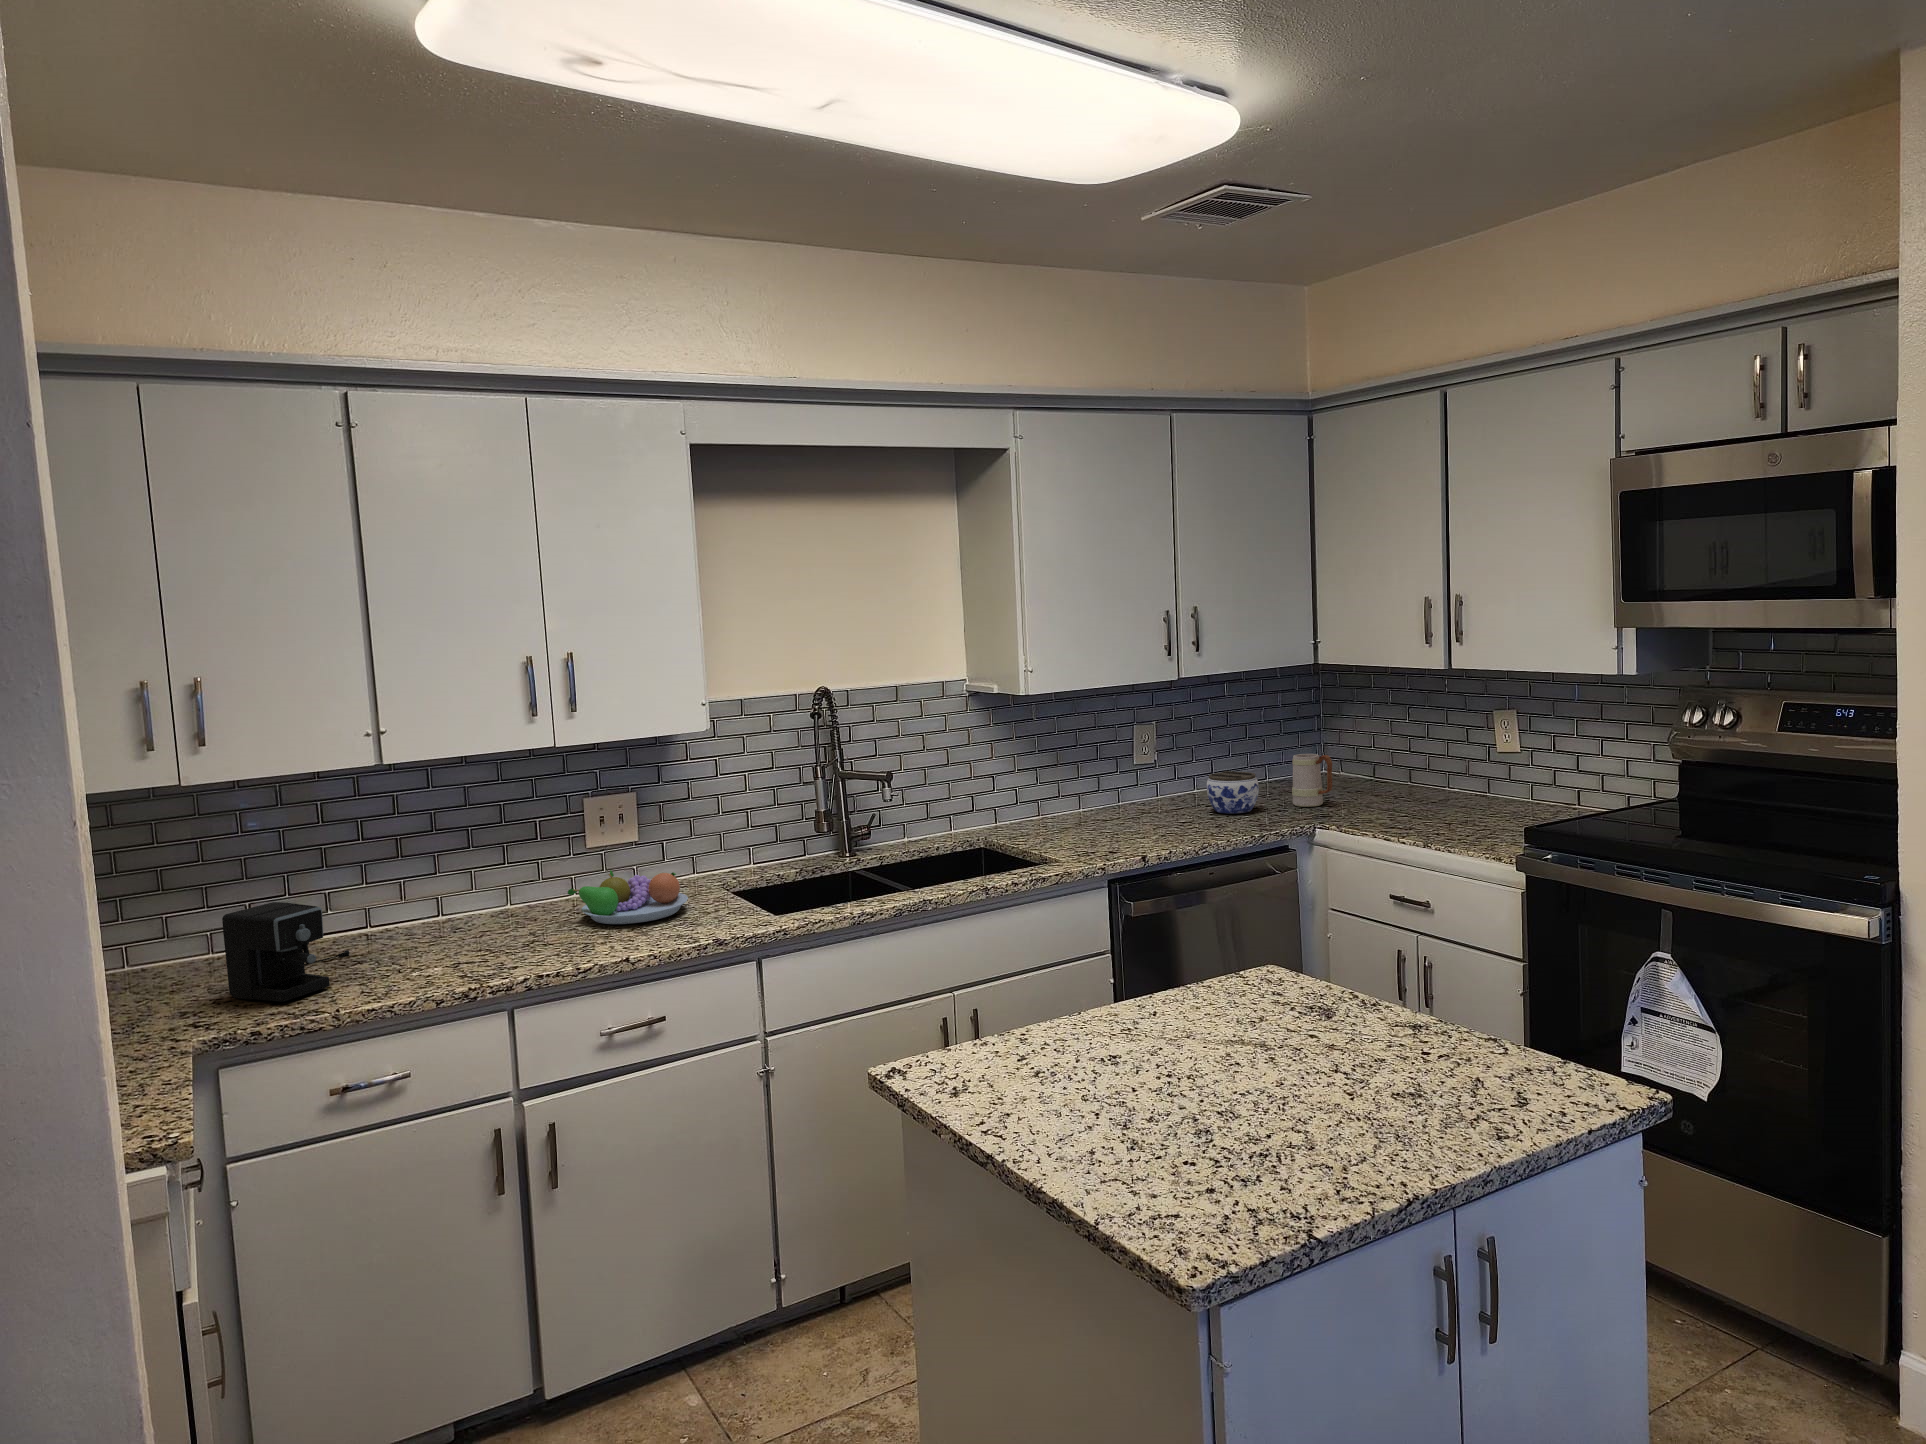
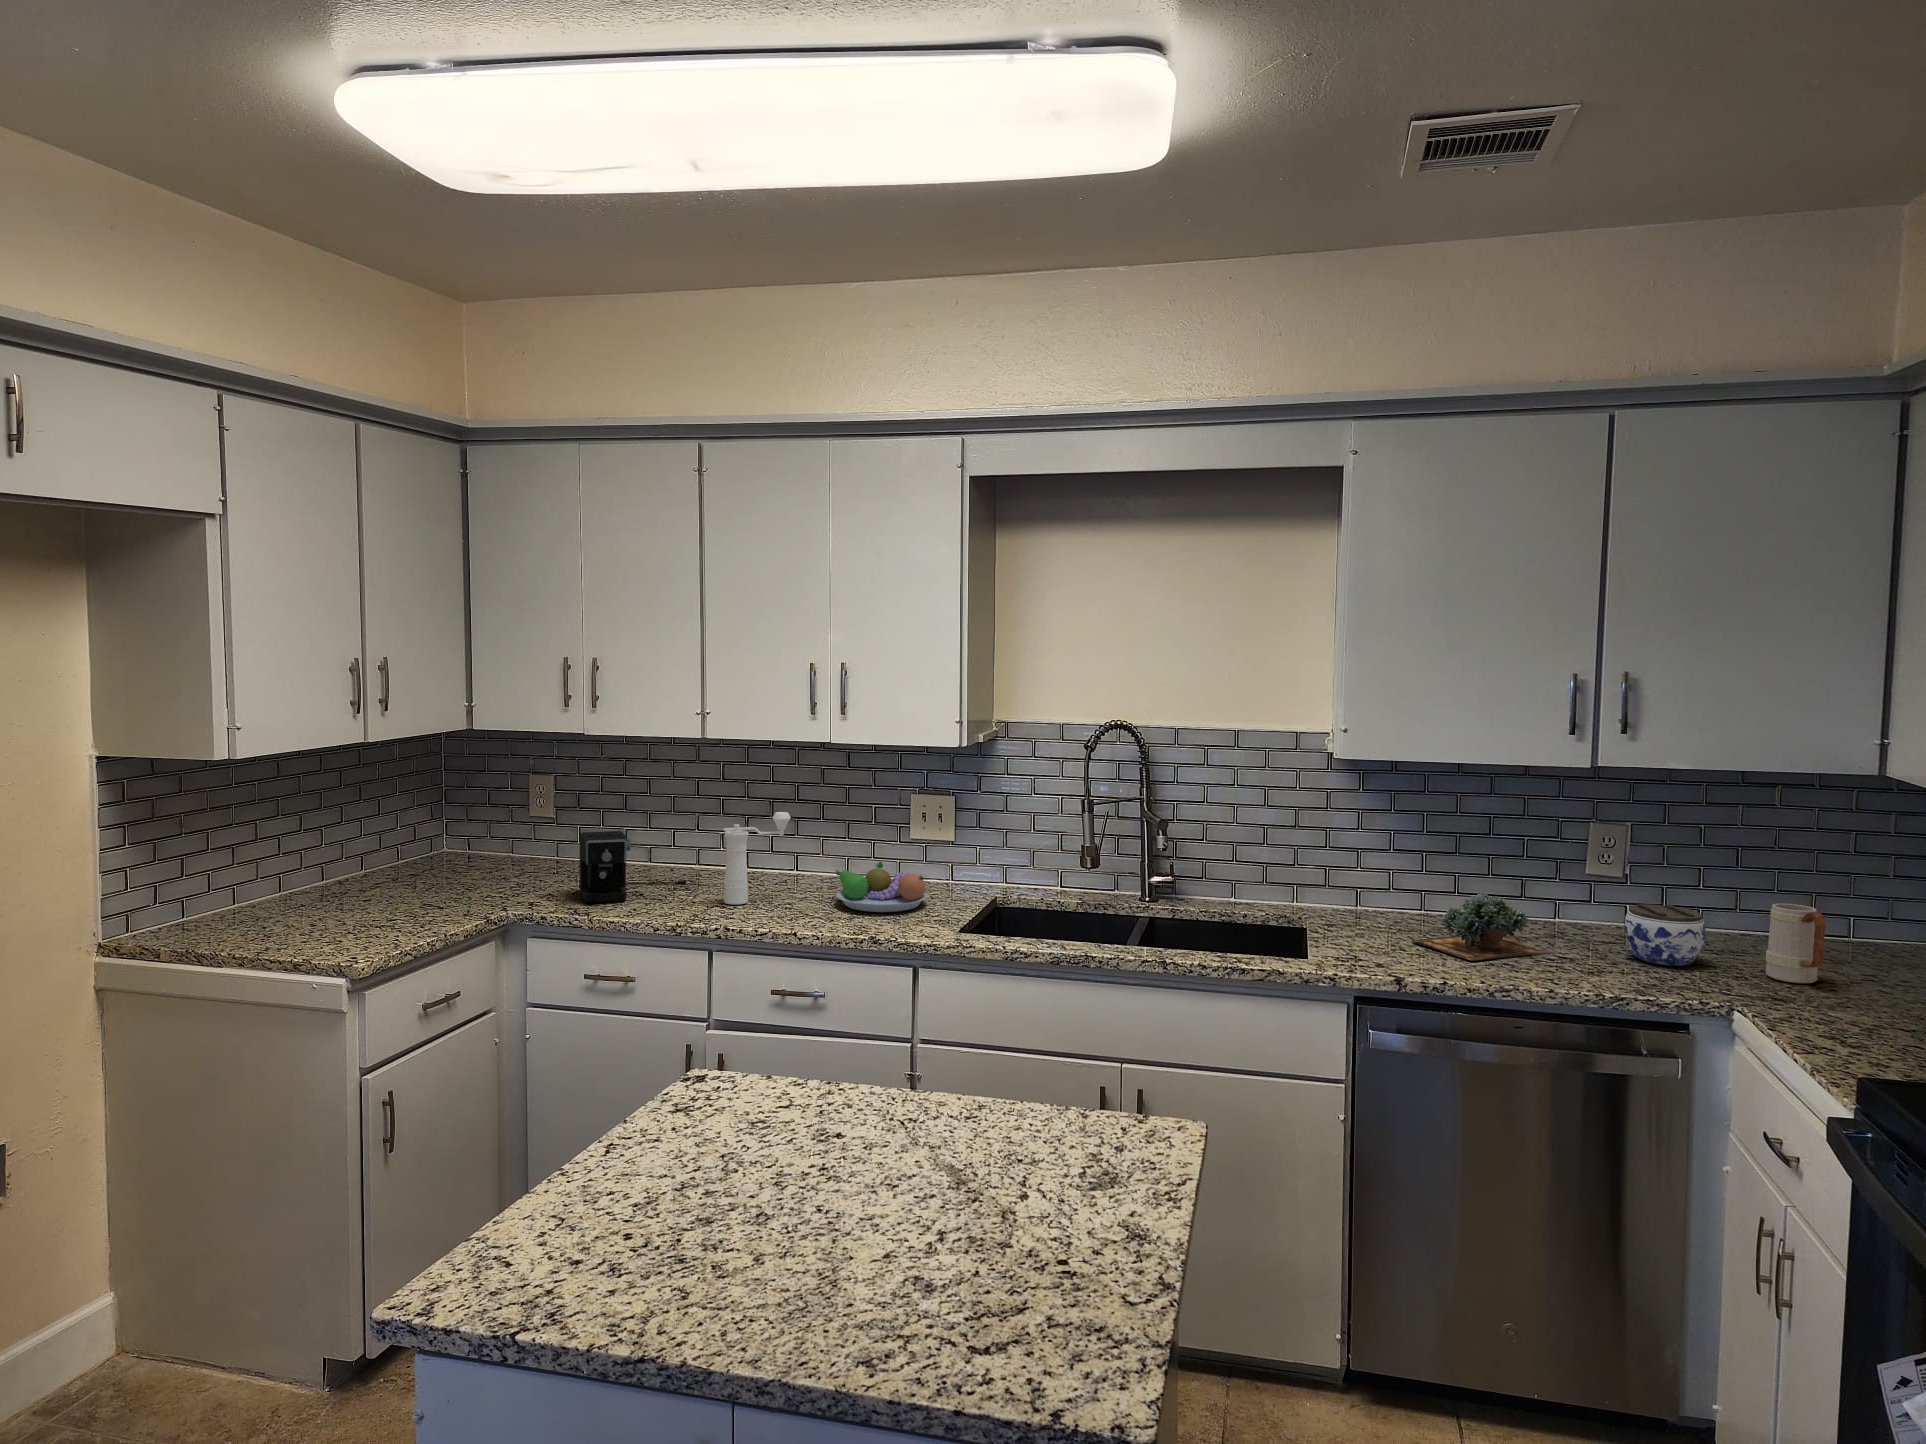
succulent plant: none [1088,785,1173,837] -> present [1412,893,1550,961]
pepper mill: none [451,833,519,956] -> present [724,812,791,904]

